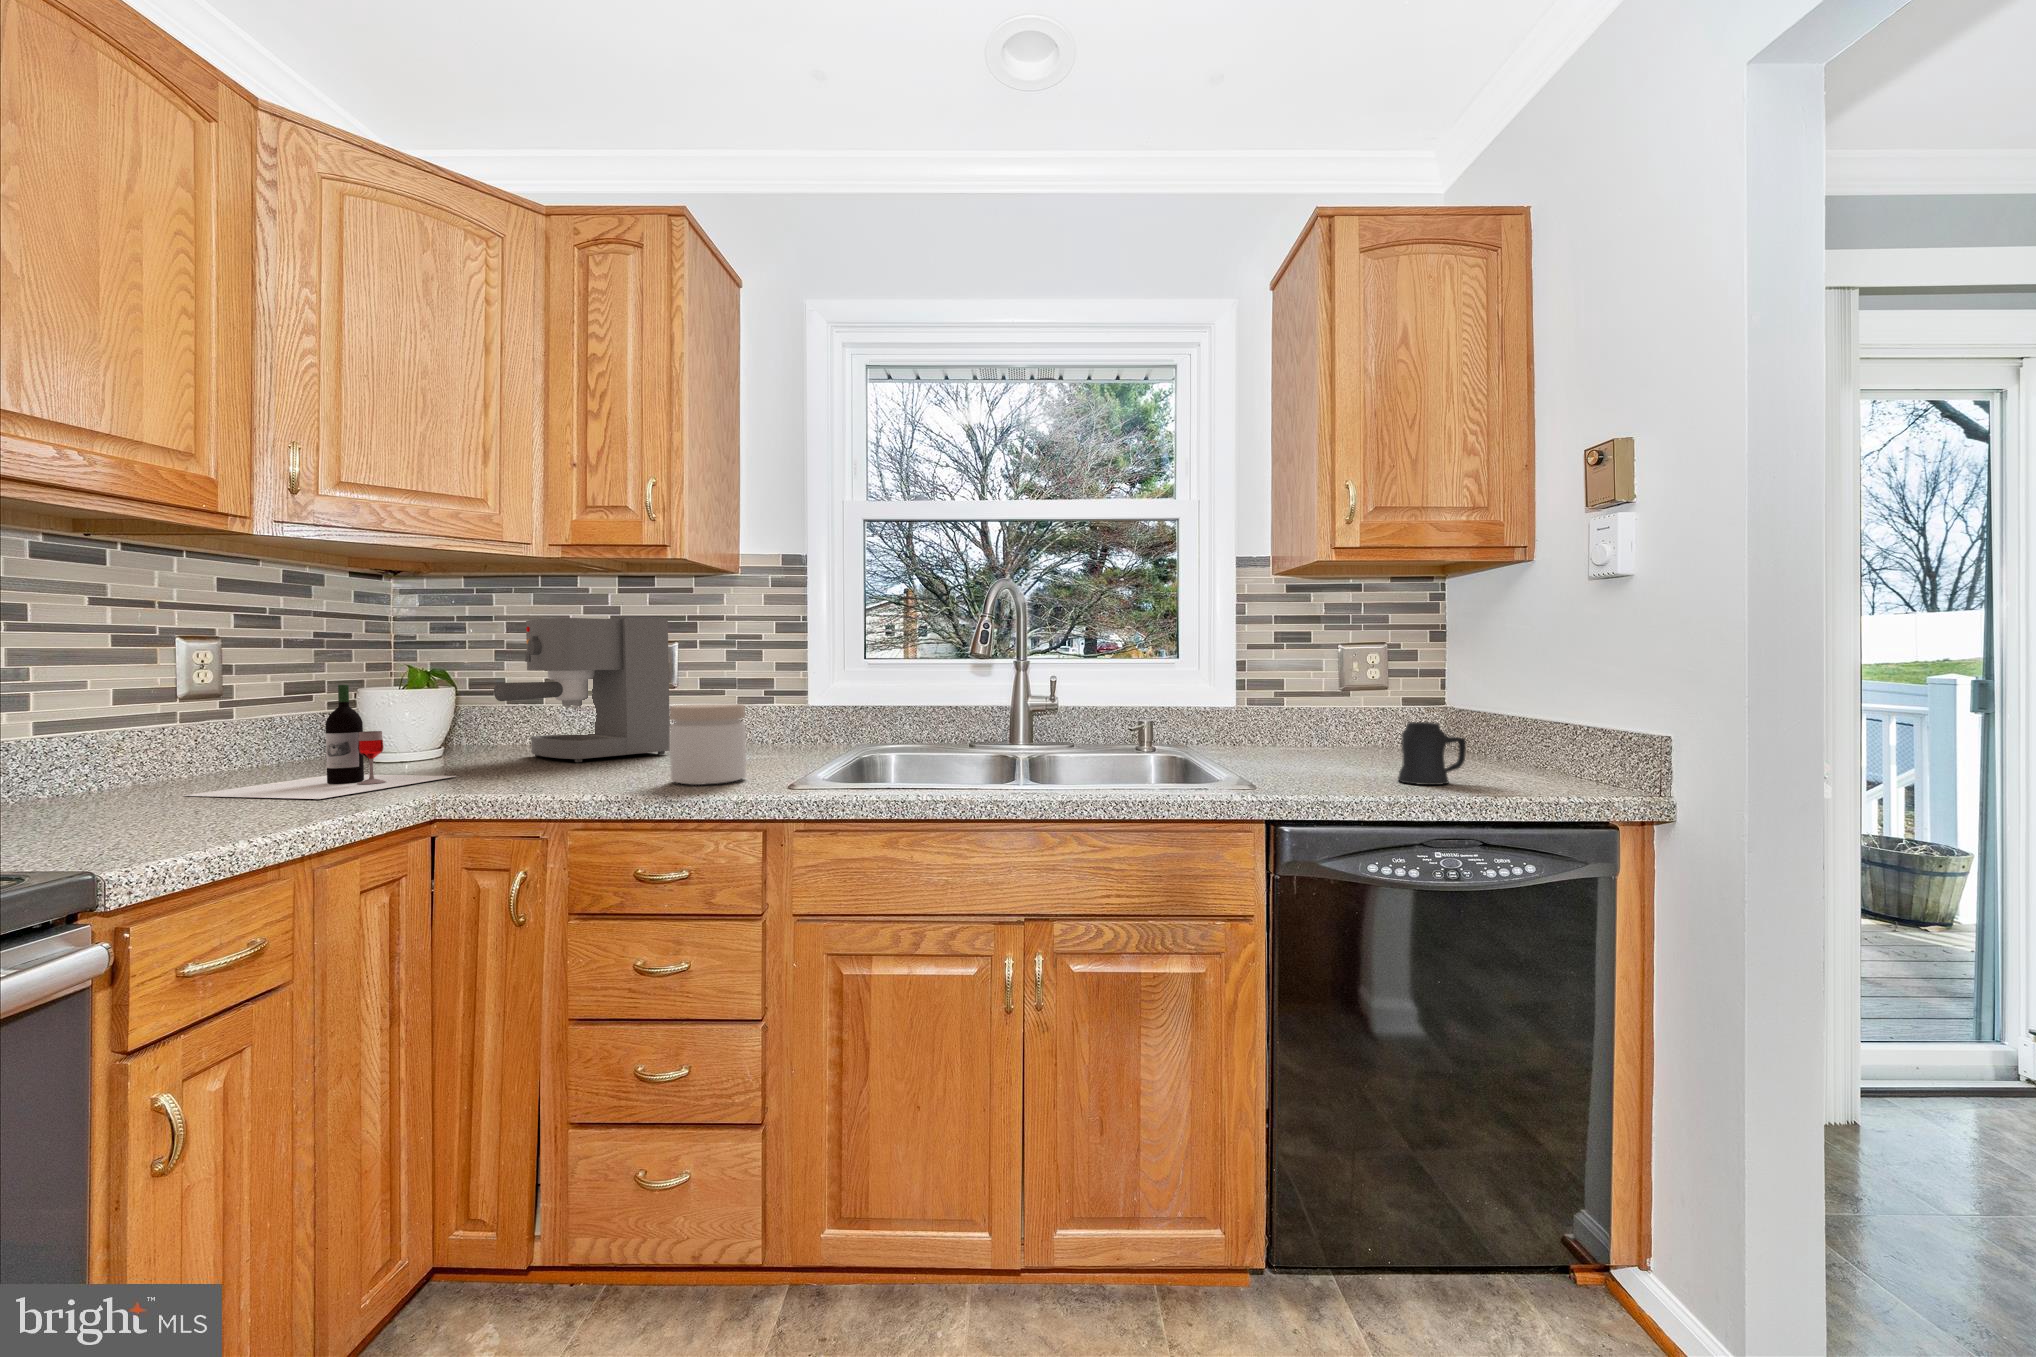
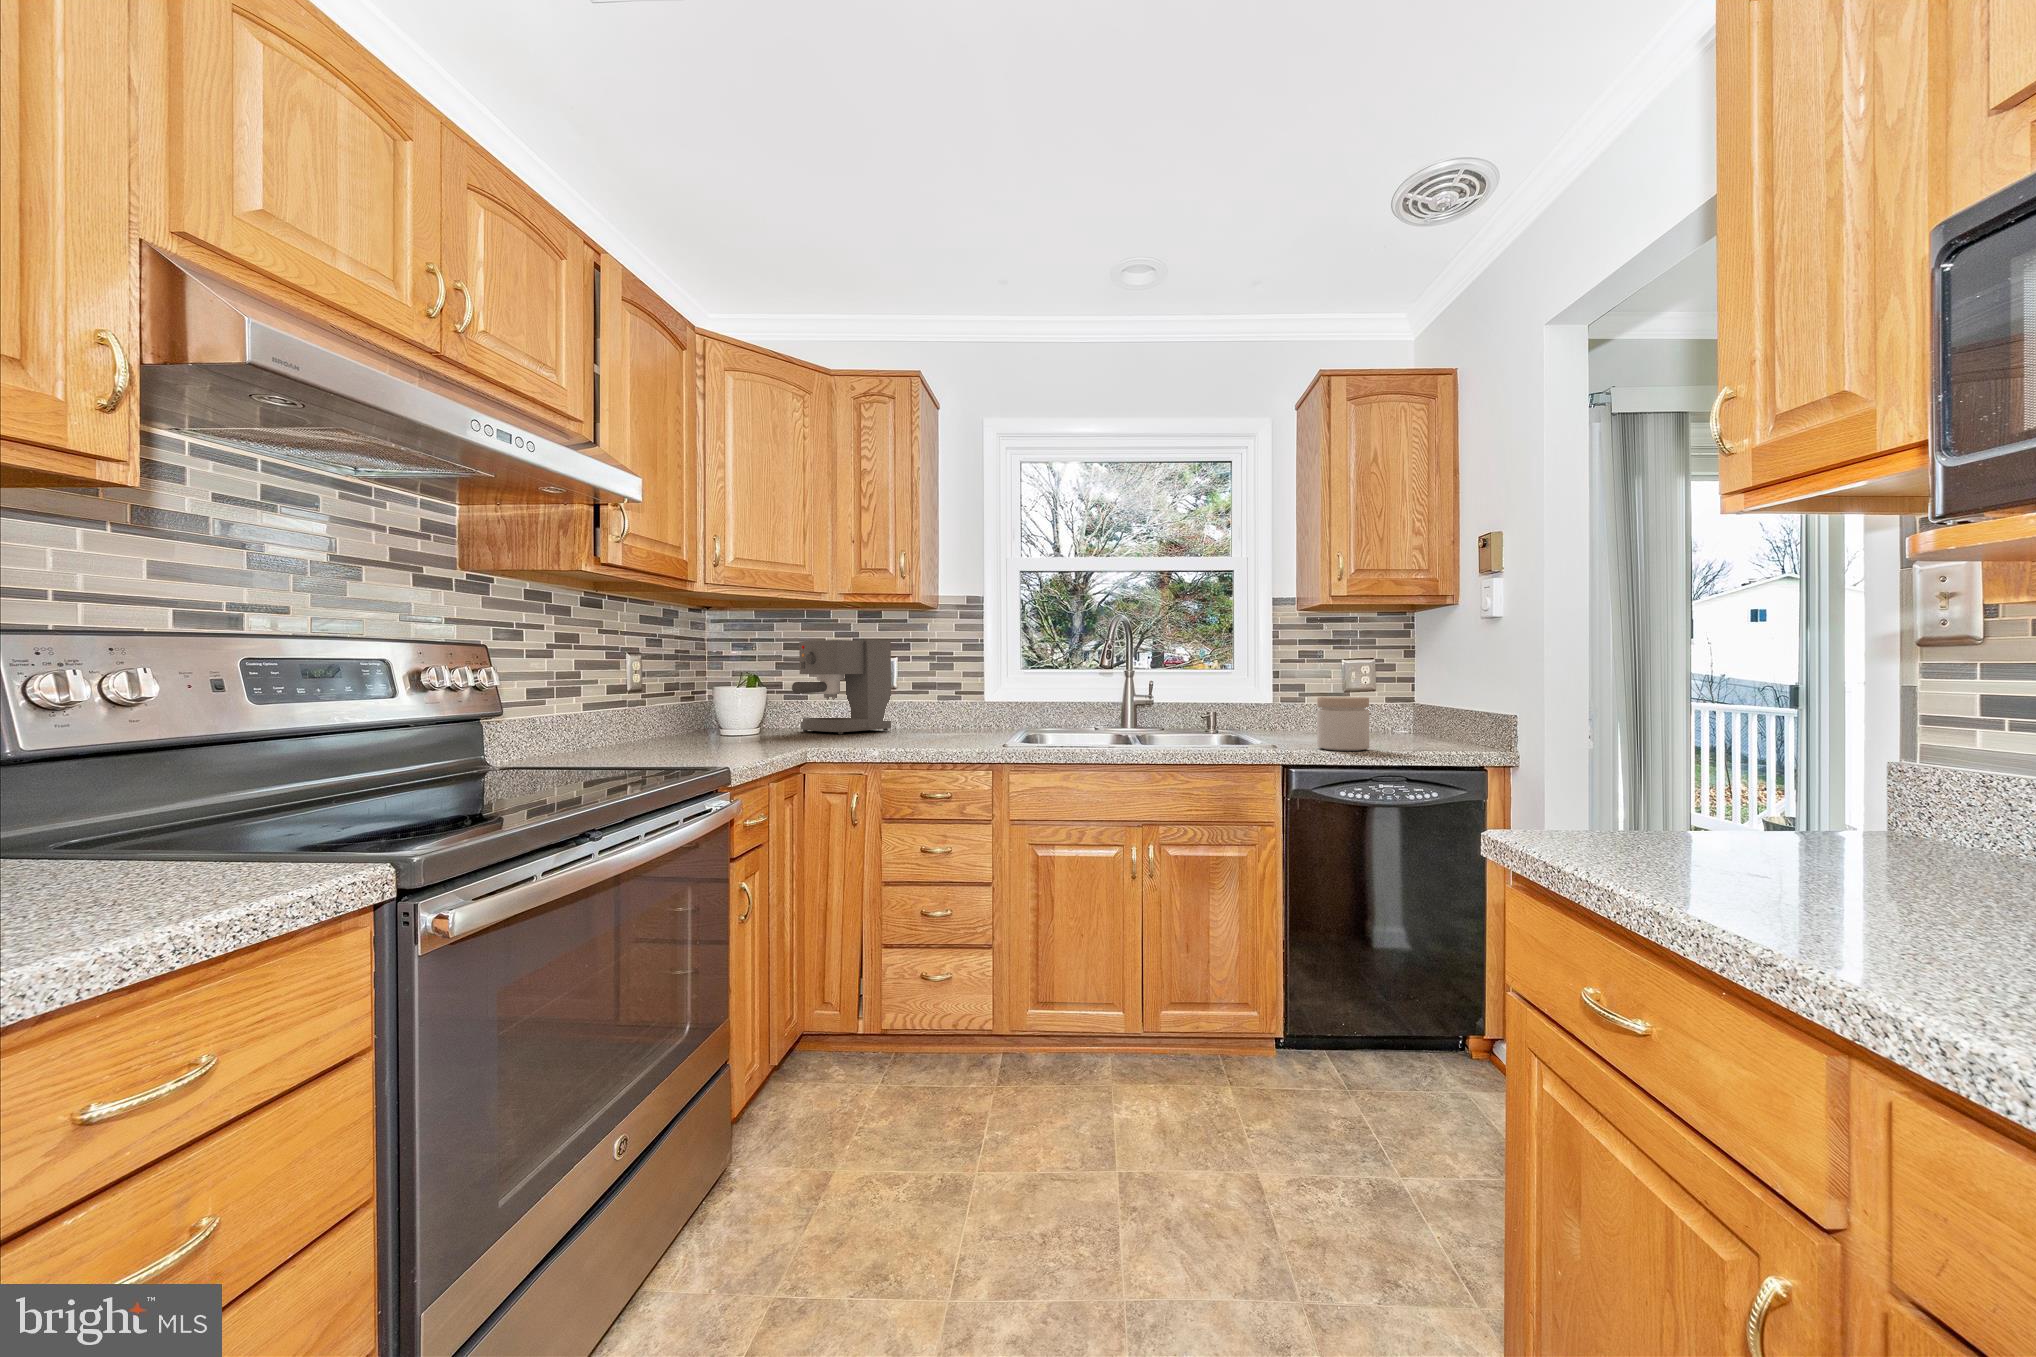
wine bottle: present [185,685,455,799] -> none [644,682,784,749]
jar: present [670,703,746,785] -> present [1317,697,1369,751]
mug: present [1398,722,1466,785] -> none [1382,708,1425,747]

